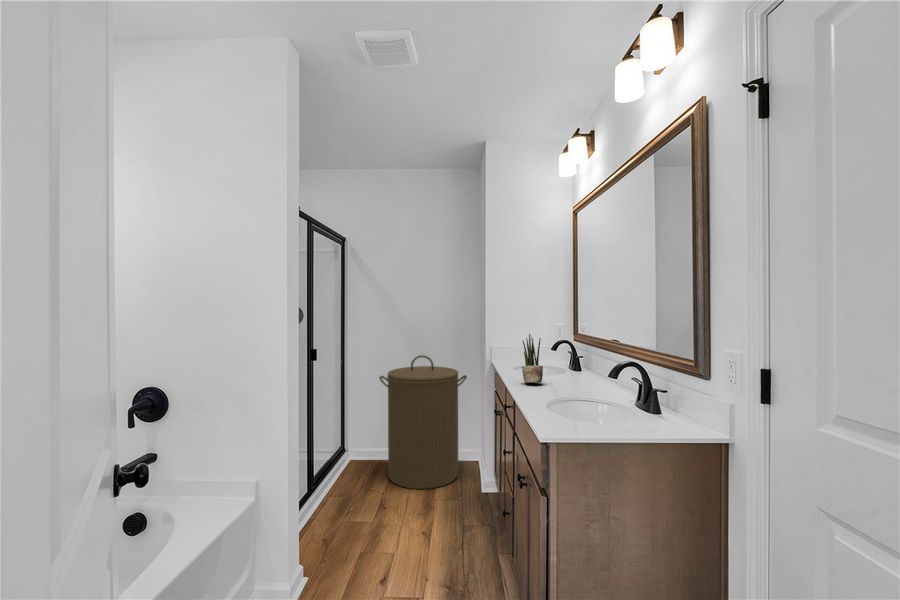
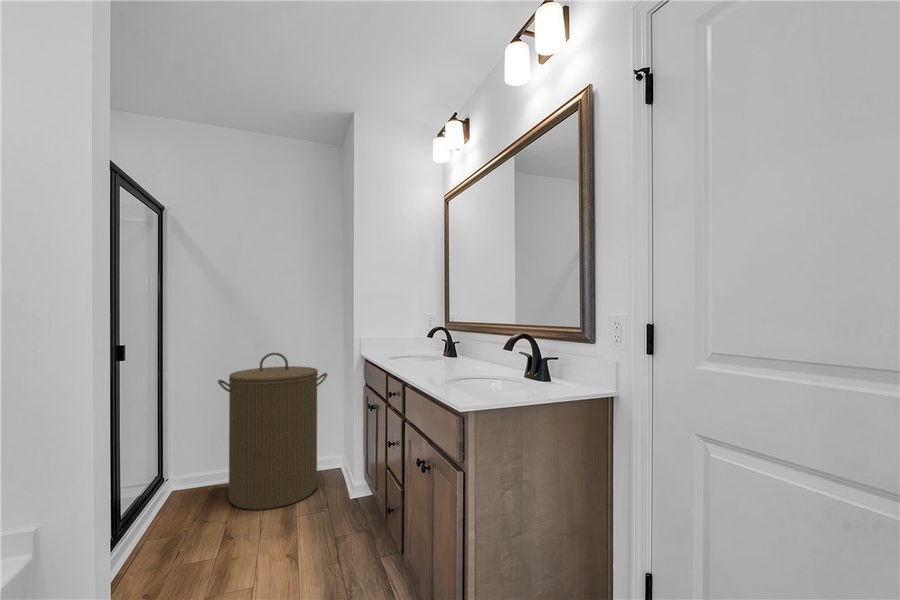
potted plant: present [522,334,543,382] -> none [405,316,426,368]

